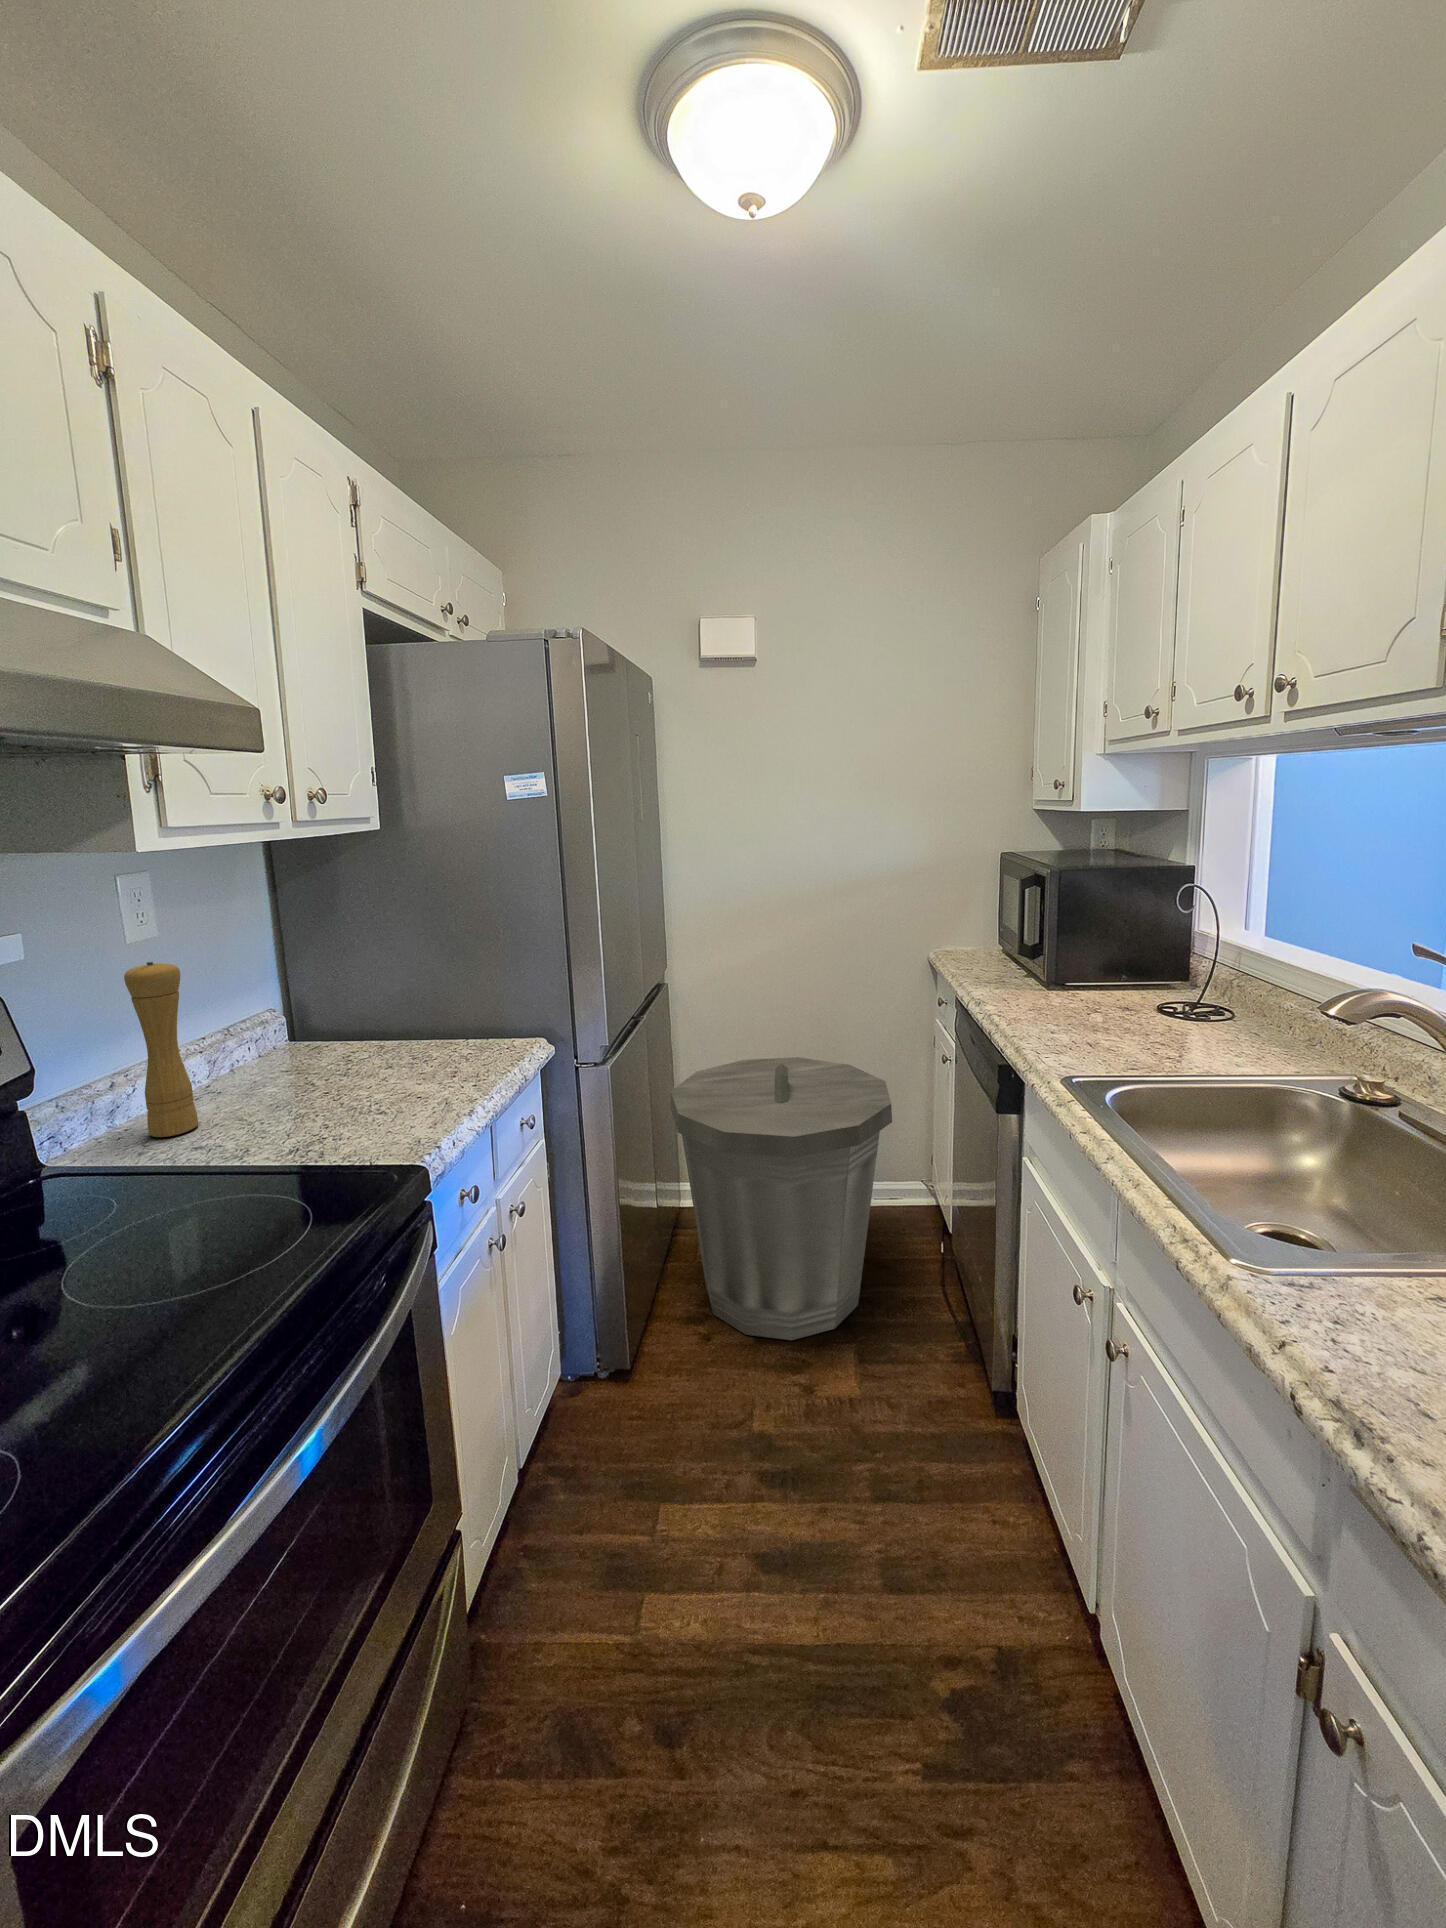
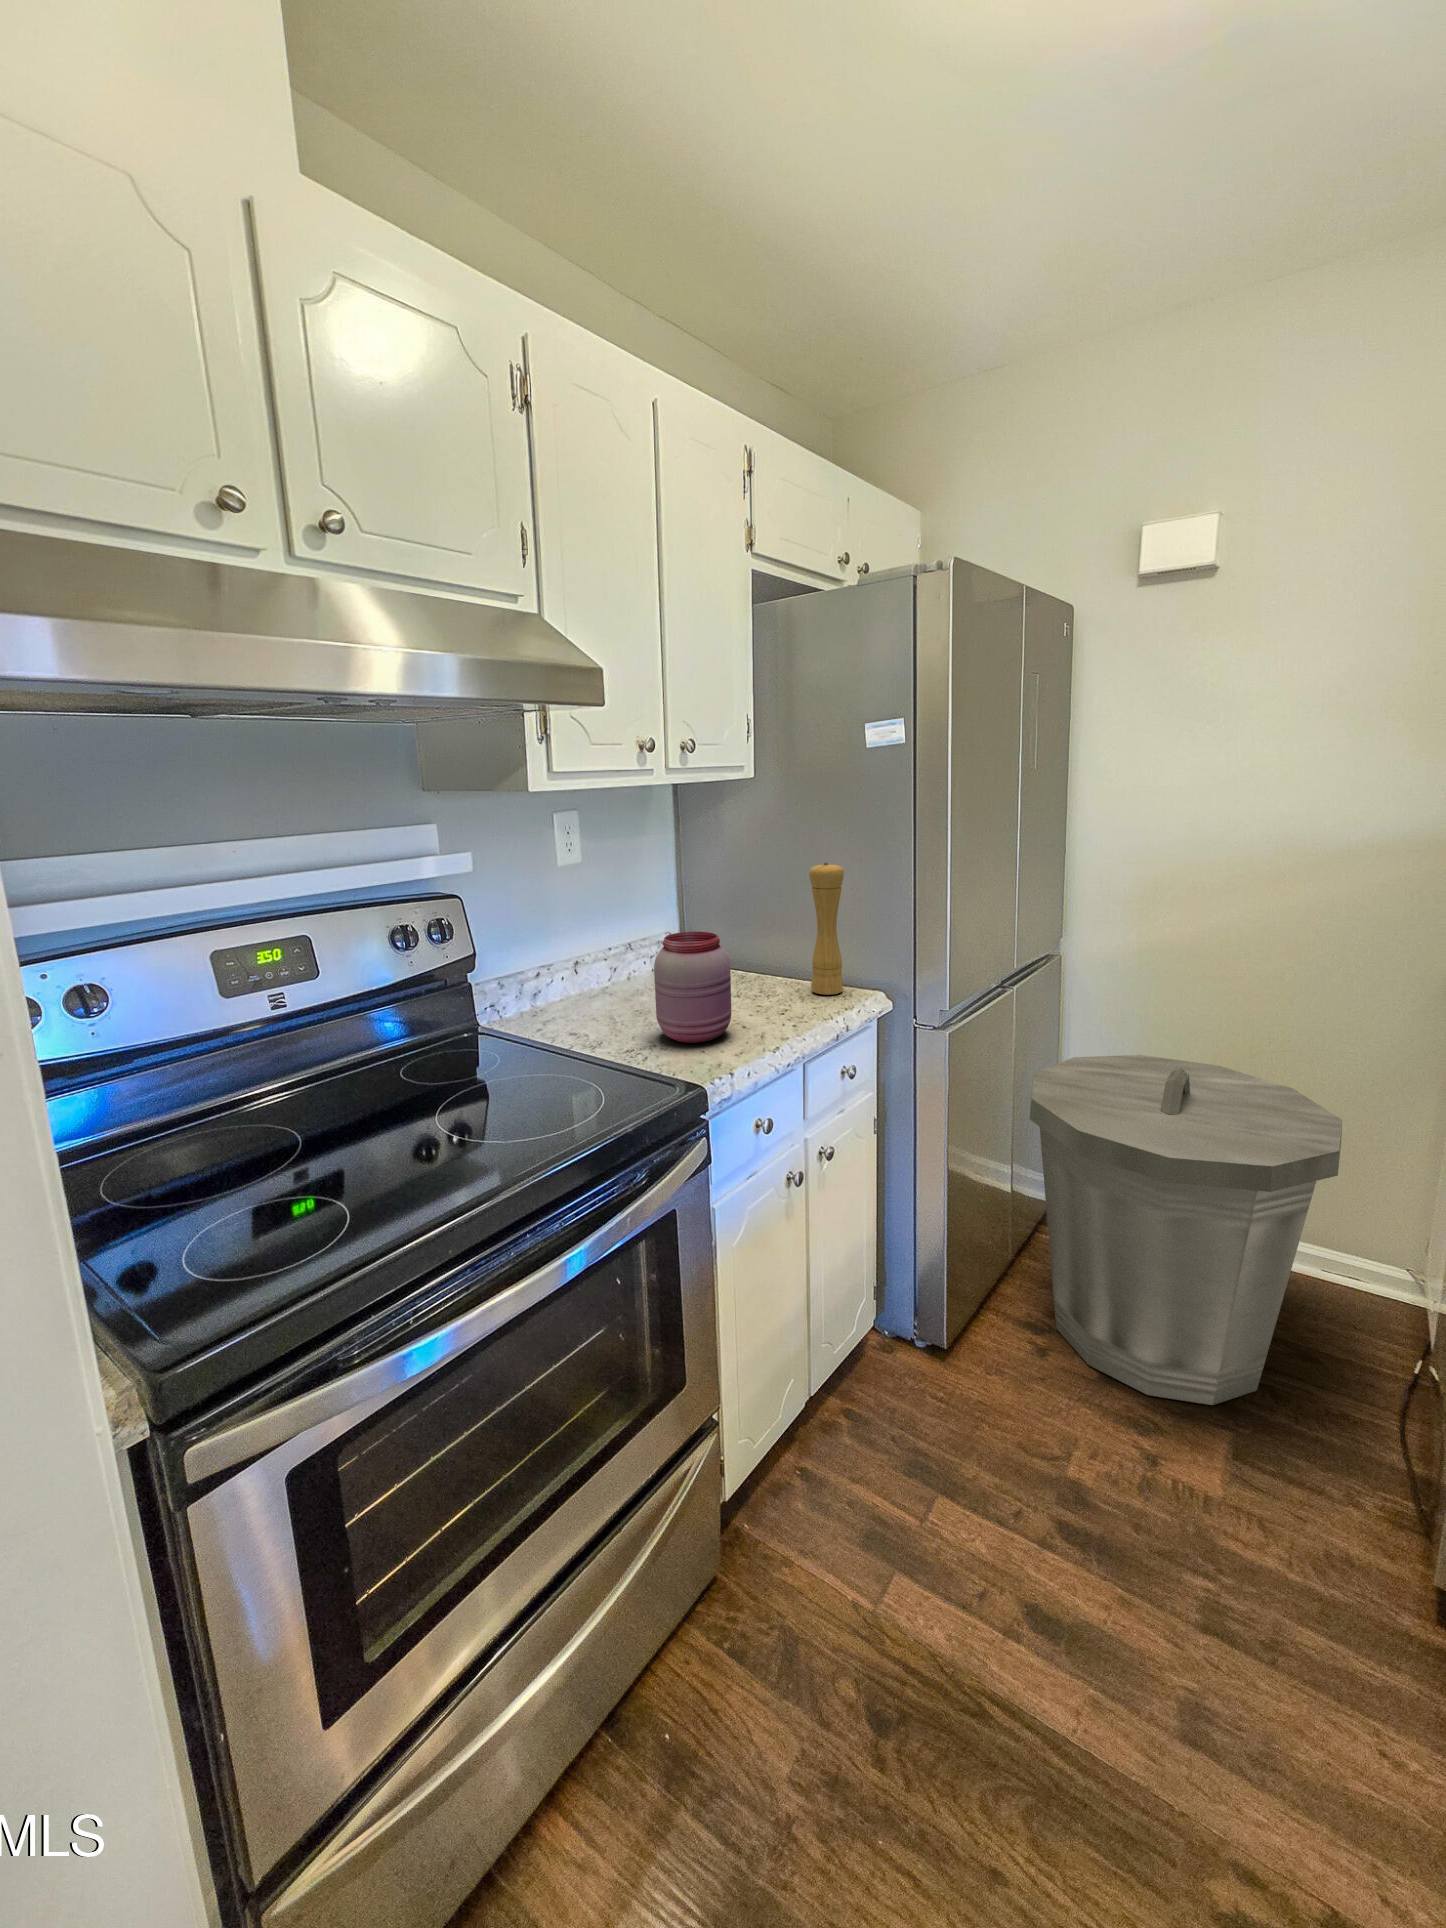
pepper mill: present [124,962,198,1137] -> present [809,863,844,995]
jar: none [314,1001,413,1128] -> present [654,932,731,1043]

